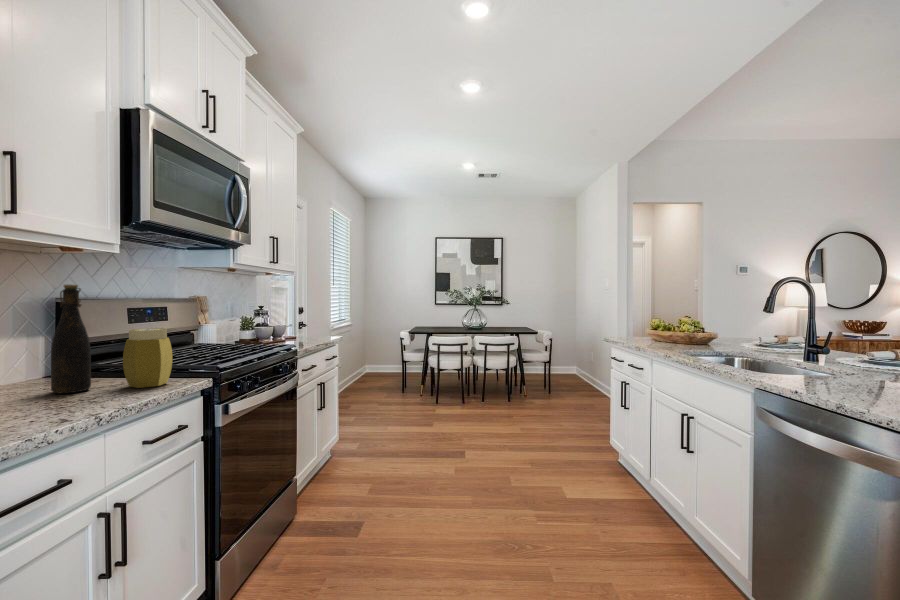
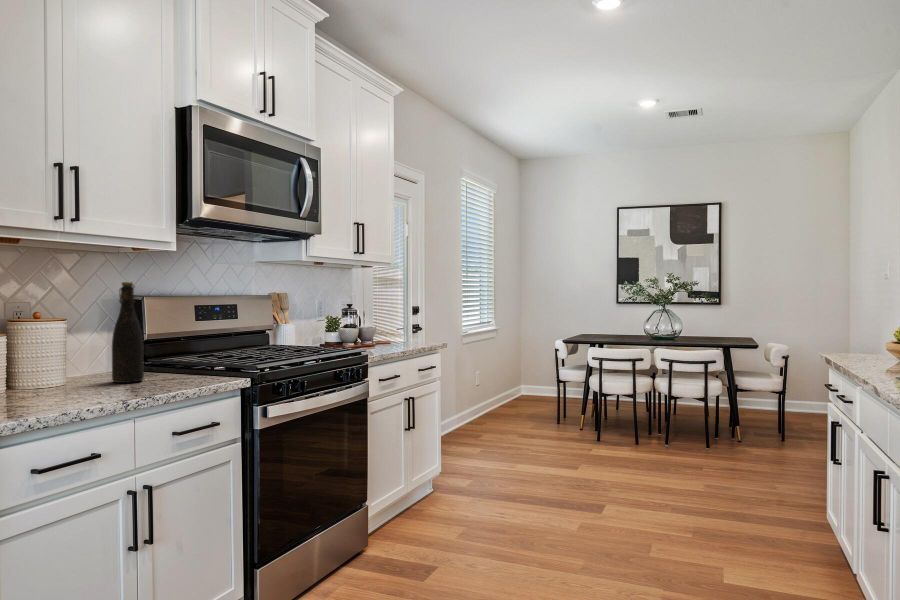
jar: present [123,328,172,388] -> none [169,325,212,382]

